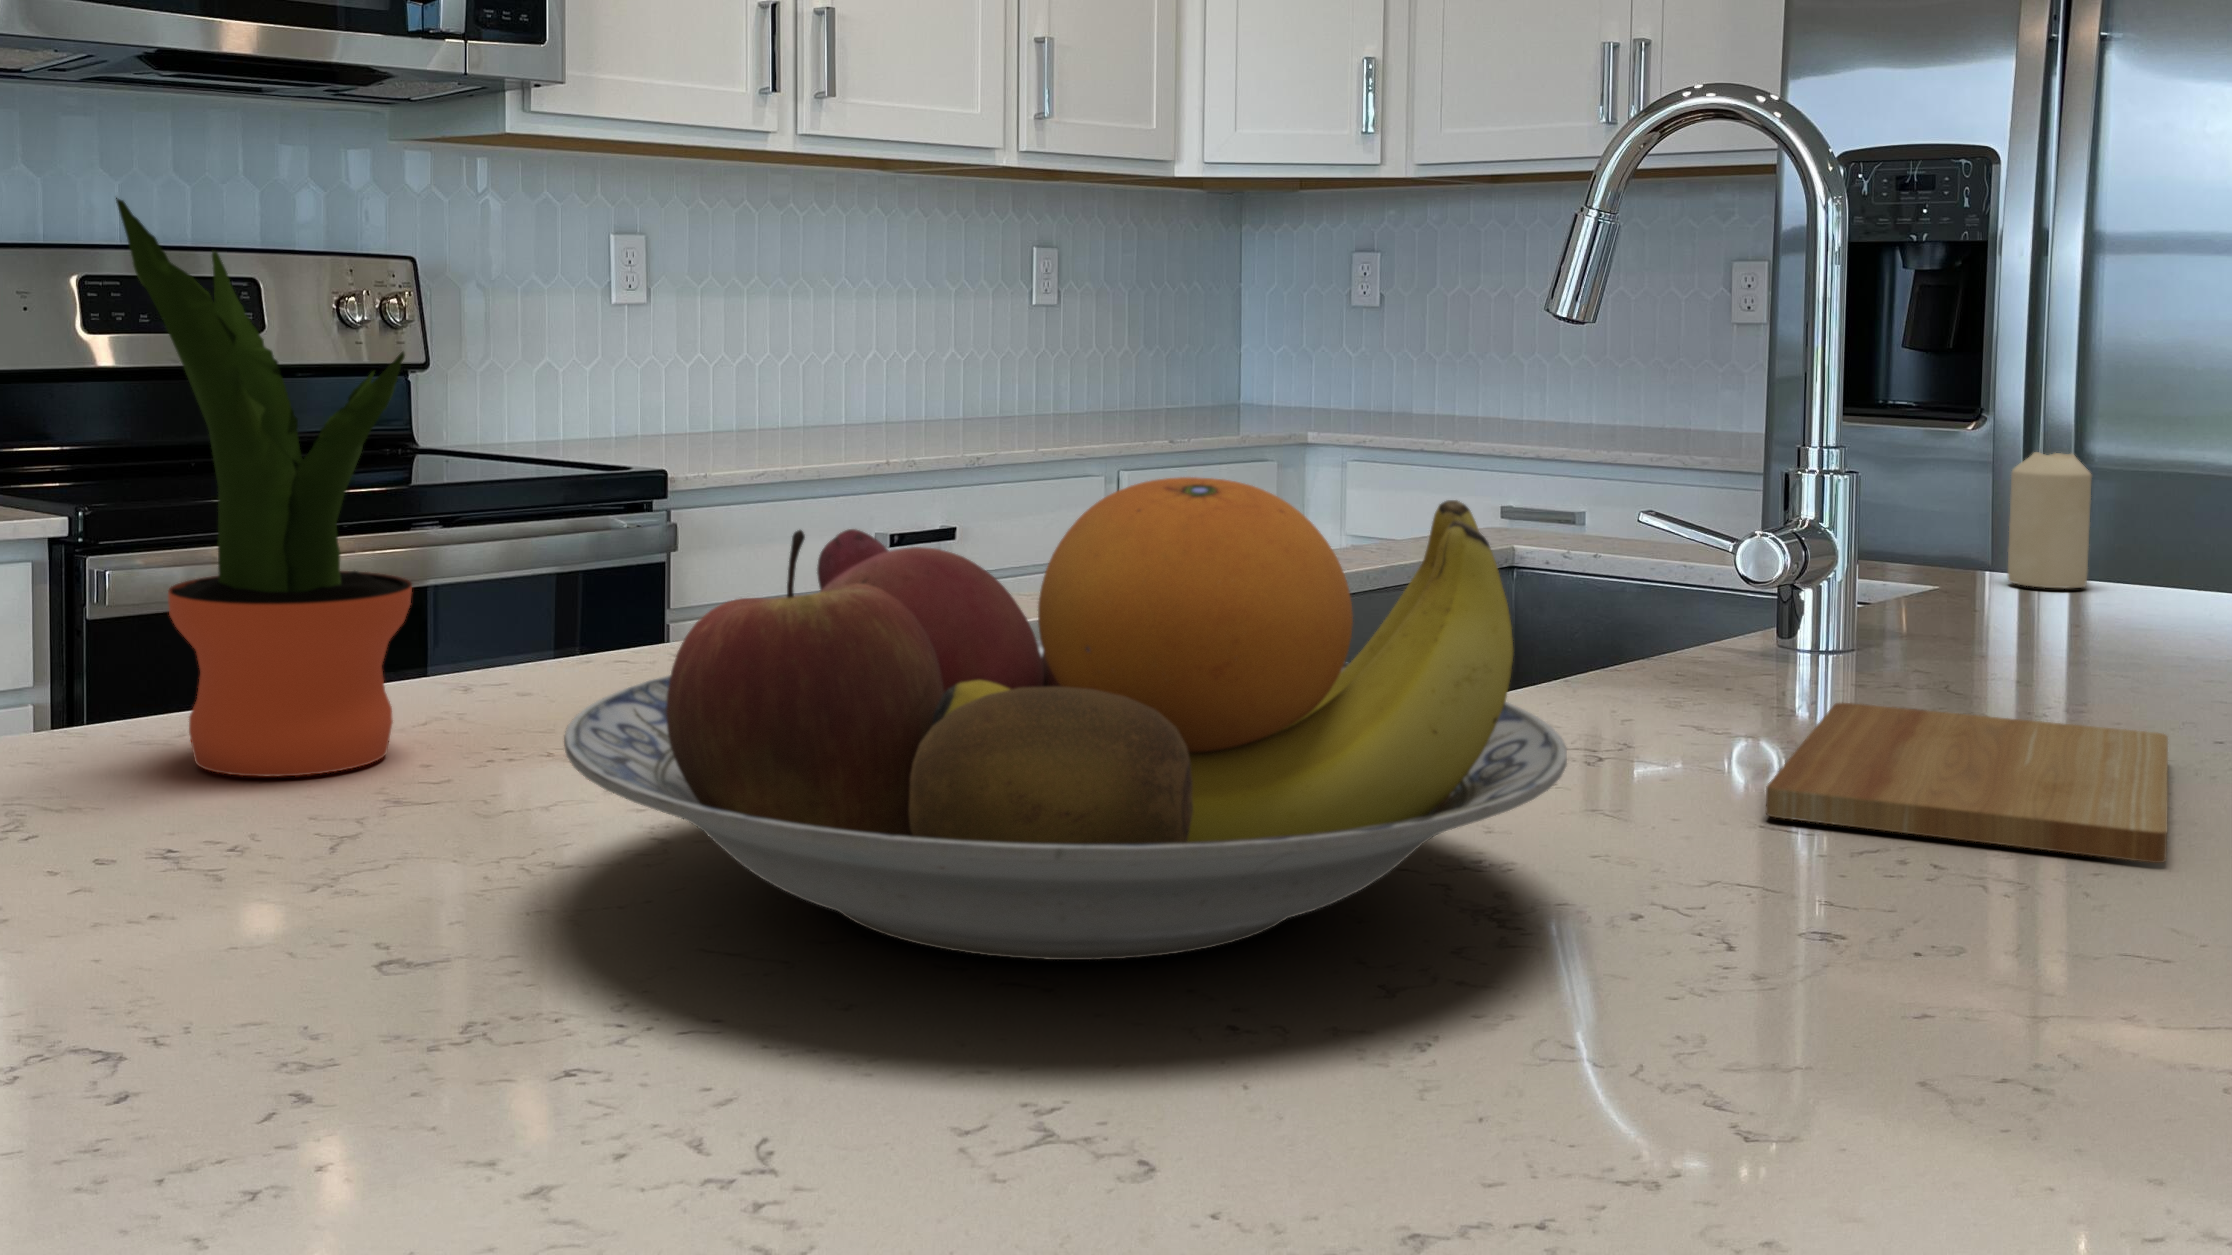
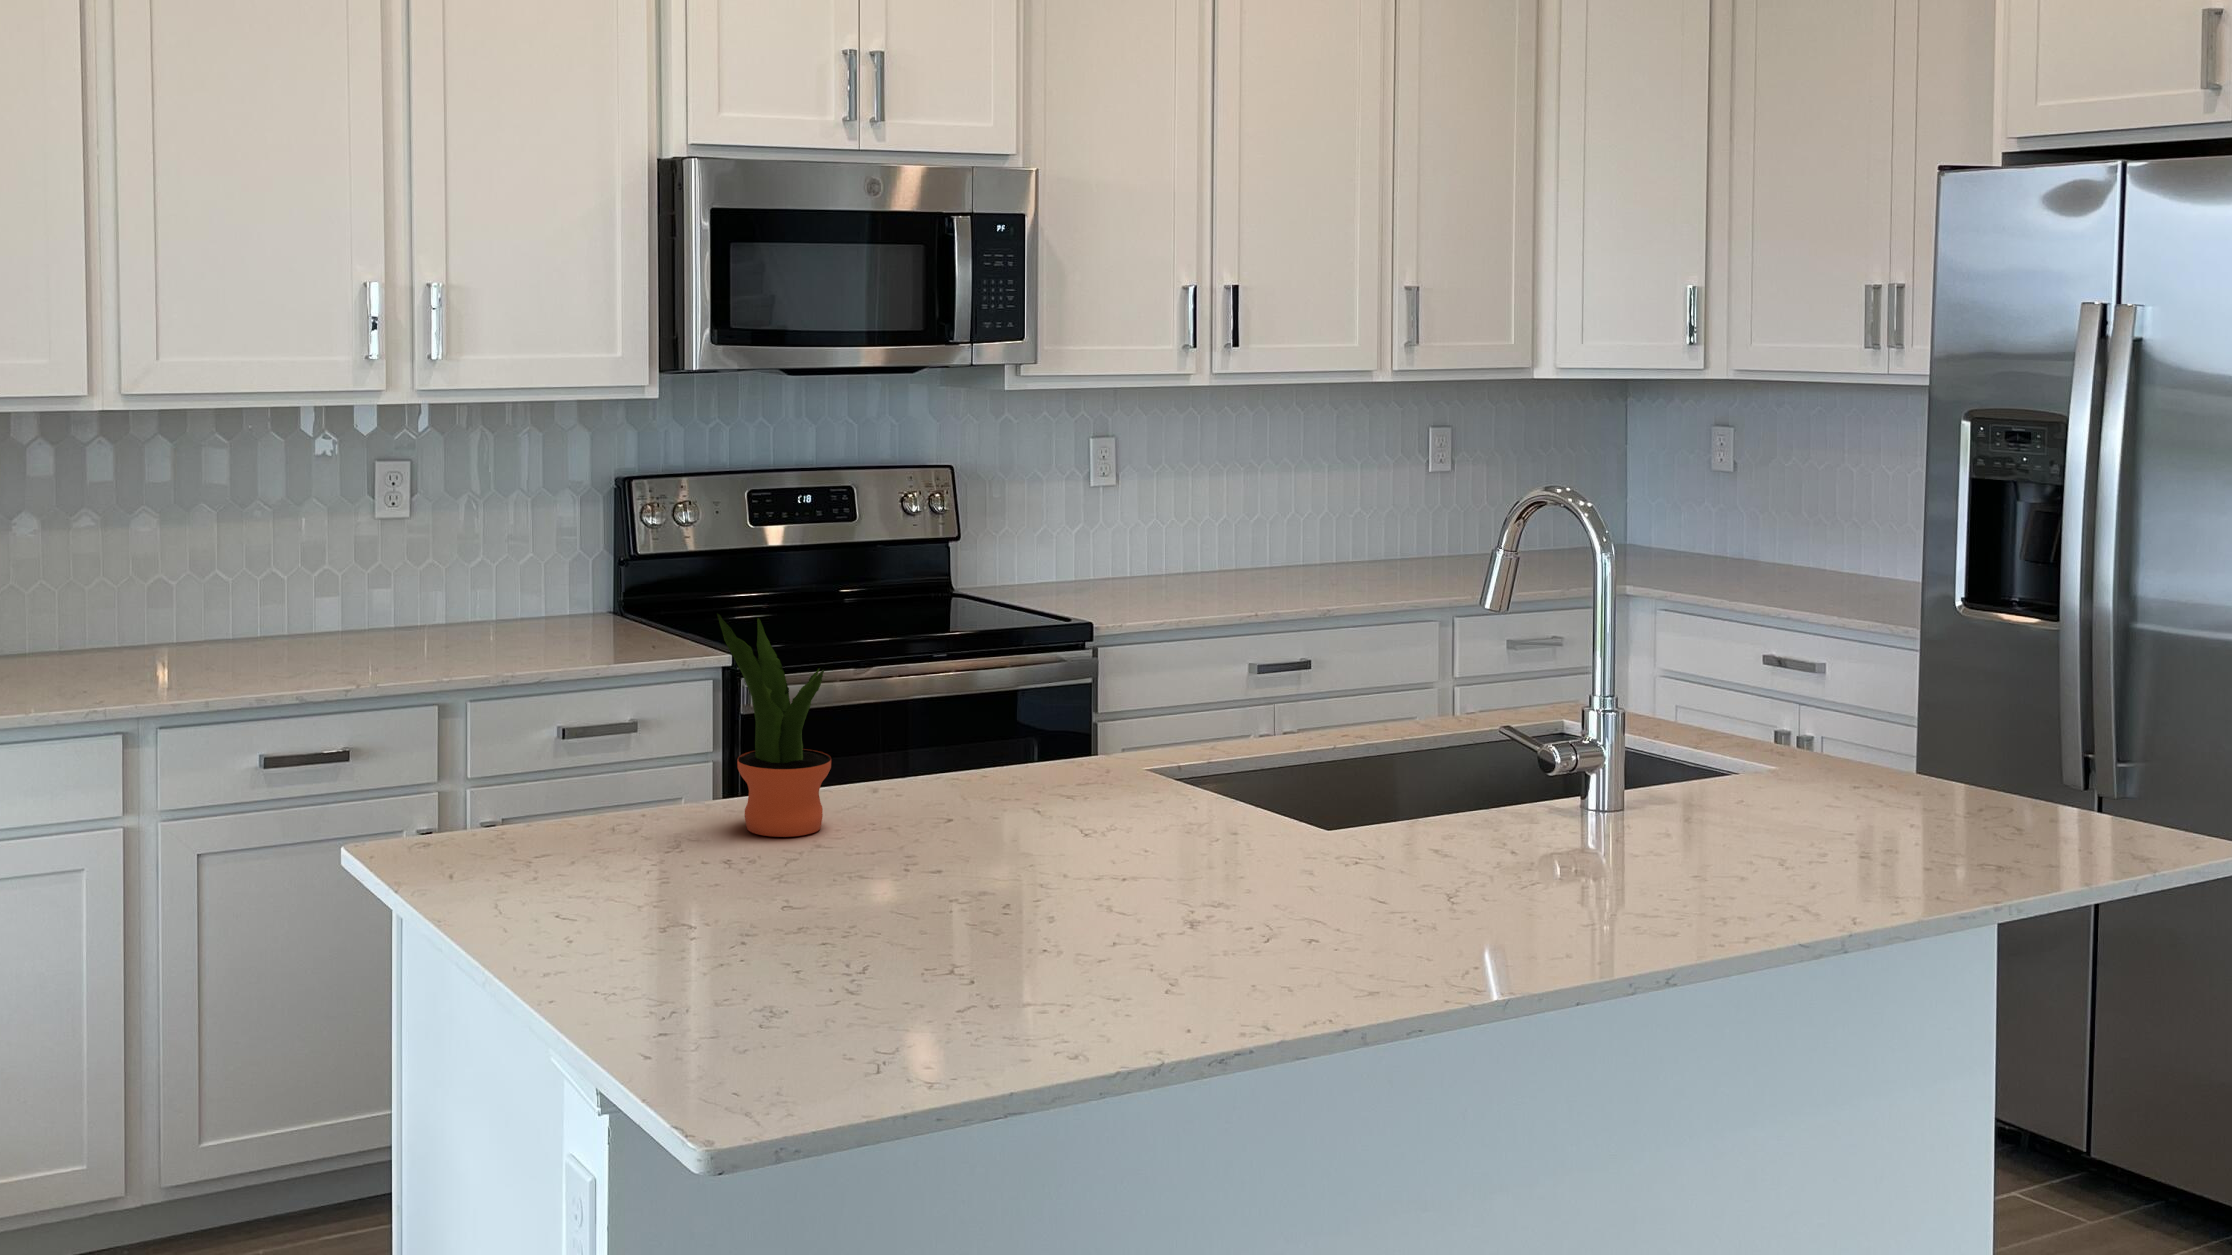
candle: present [2008,452,2092,588] -> none [1798,699,1847,786]
fruit bowl: present [564,477,1567,960] -> none [843,759,1207,932]
cutting board: present [1766,703,2168,863] -> none [1347,854,1596,937]

